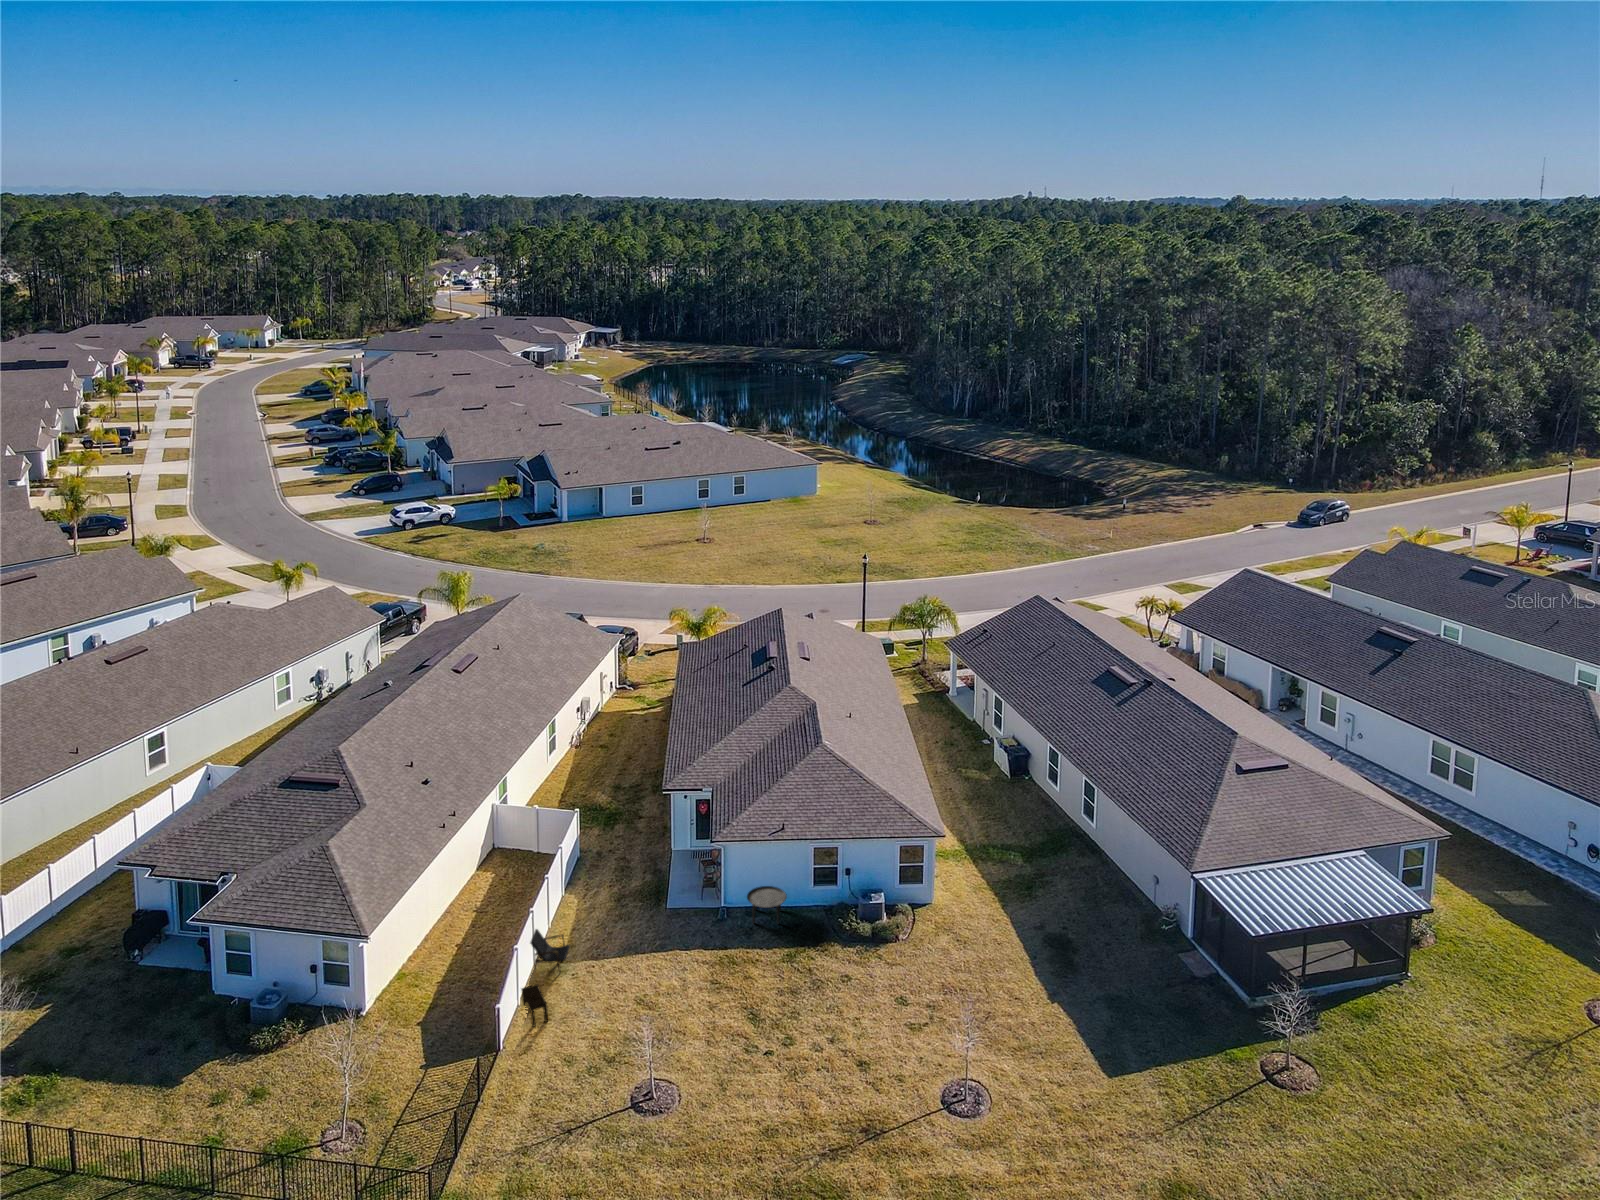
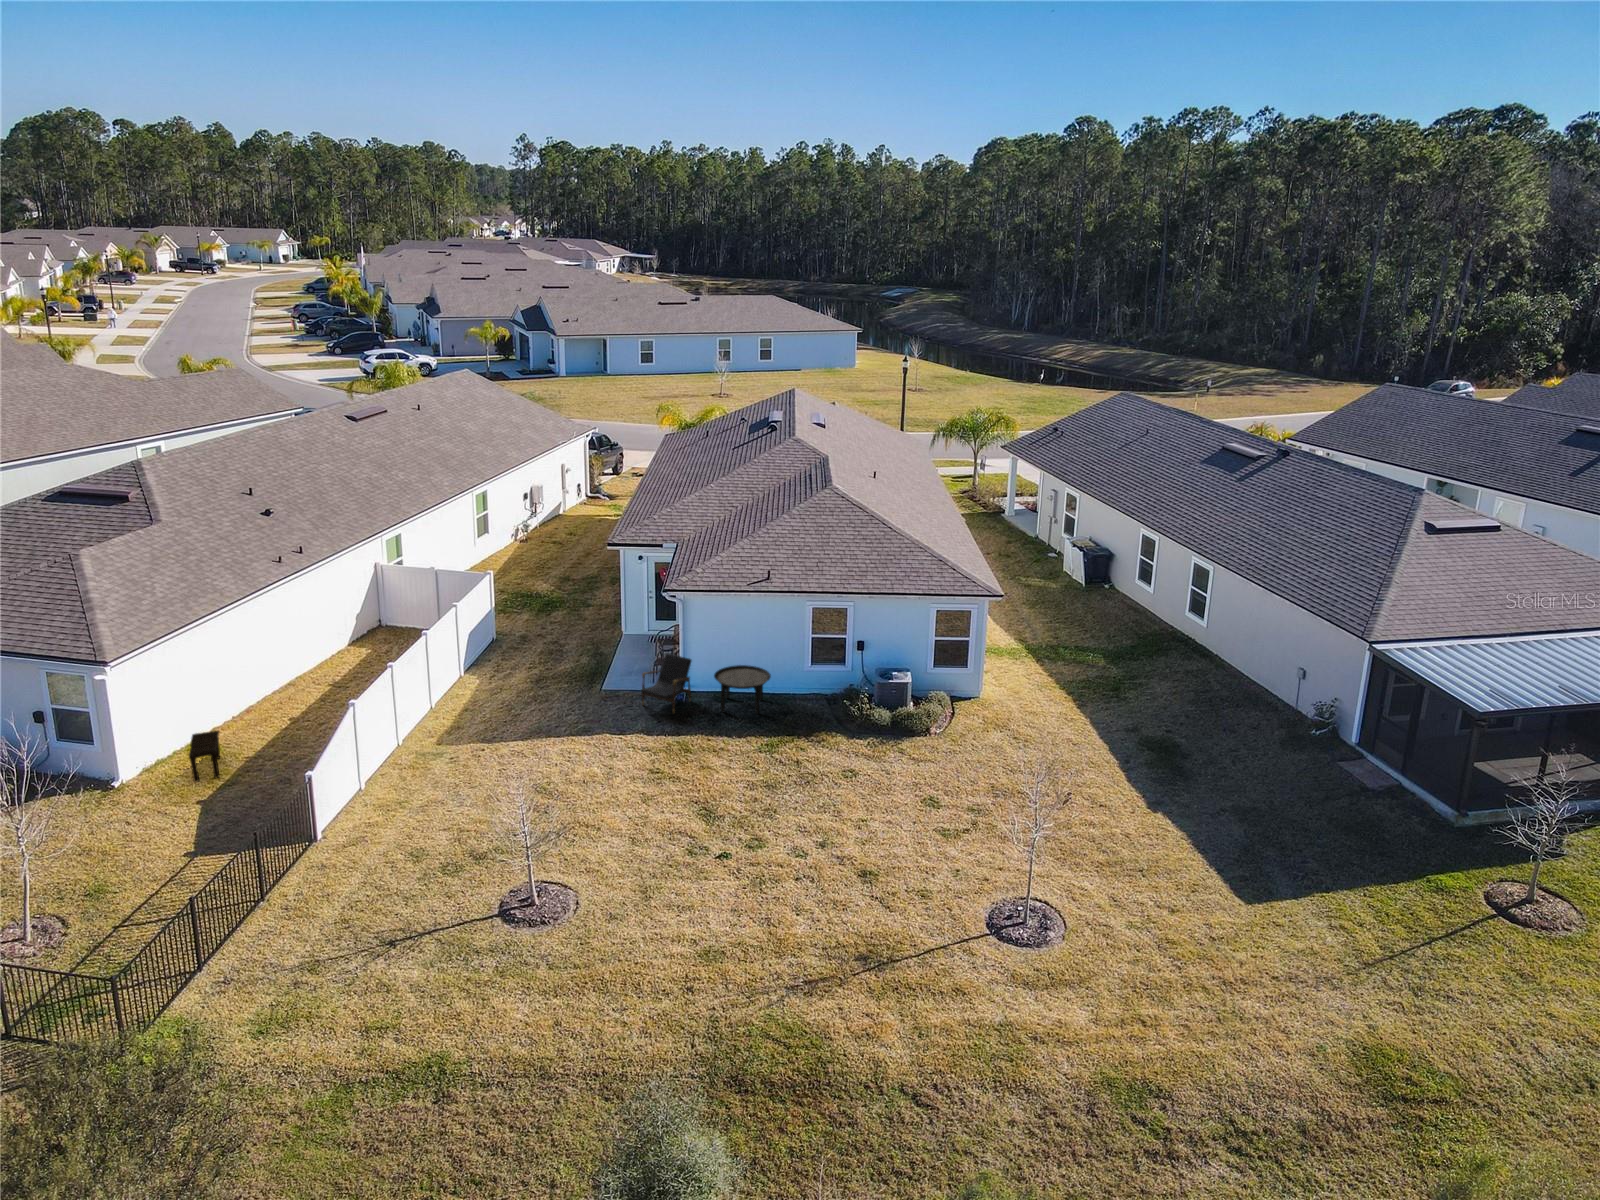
lounge chair: present [530,929,570,972] -> present [641,653,691,712]
bench: present [521,984,548,1026] -> present [189,731,220,782]

